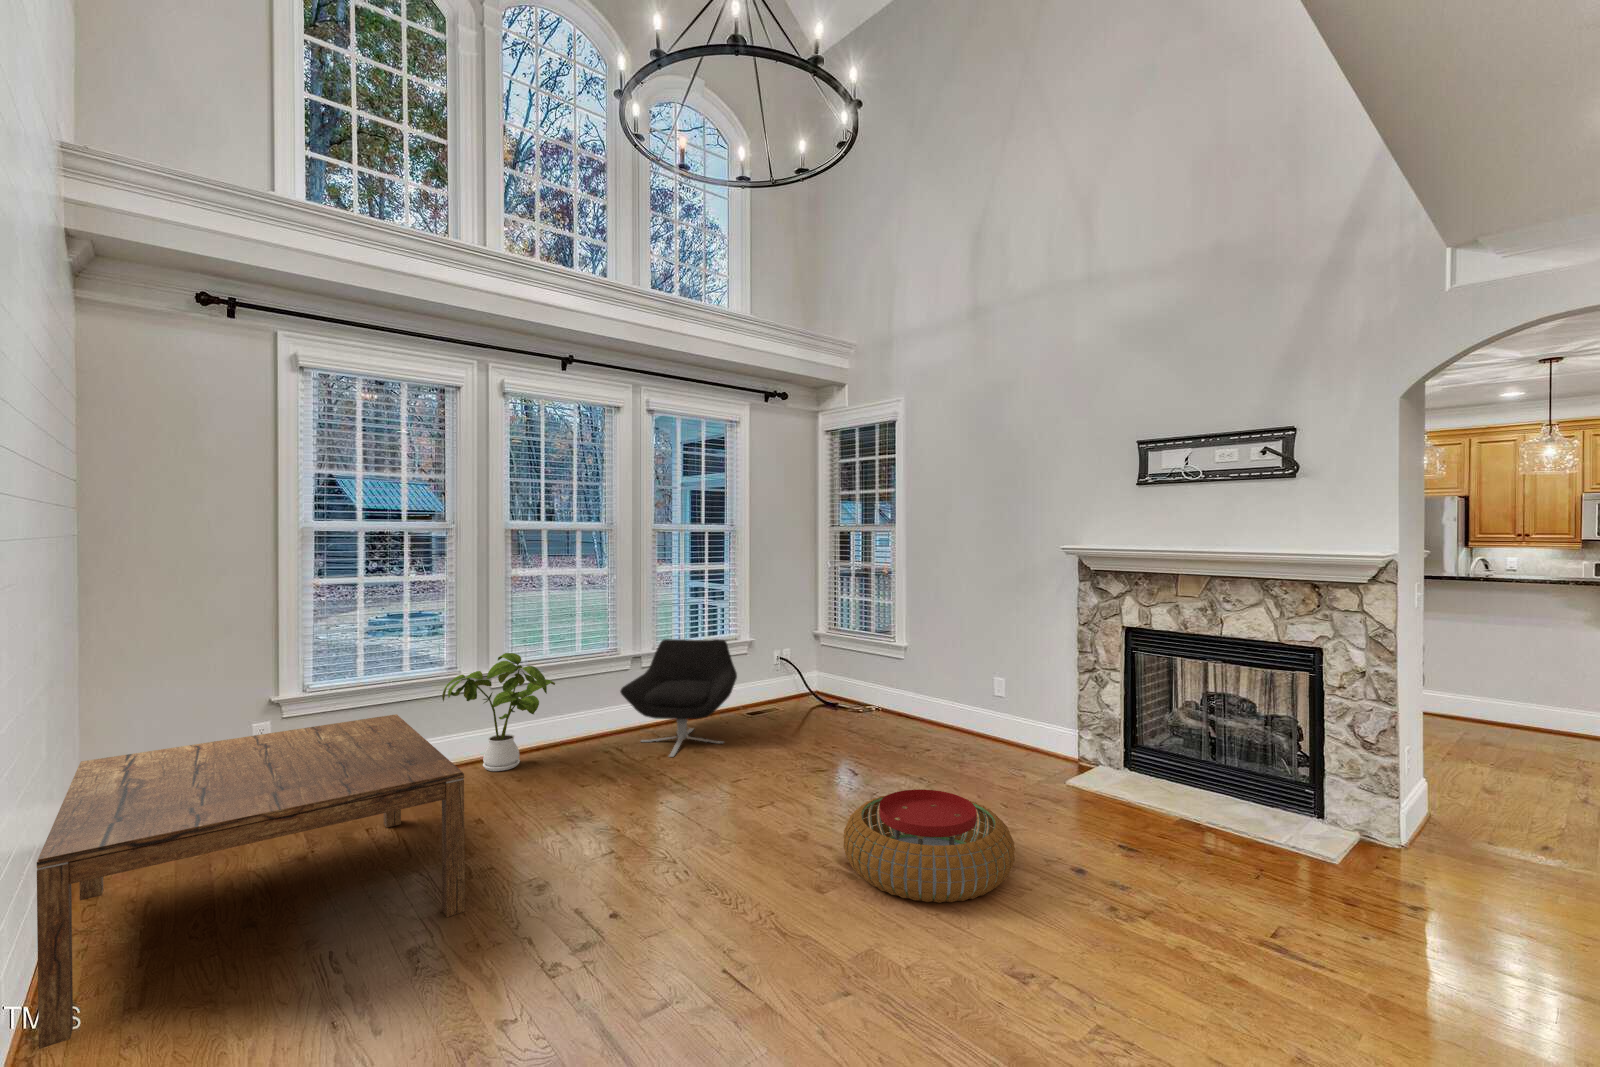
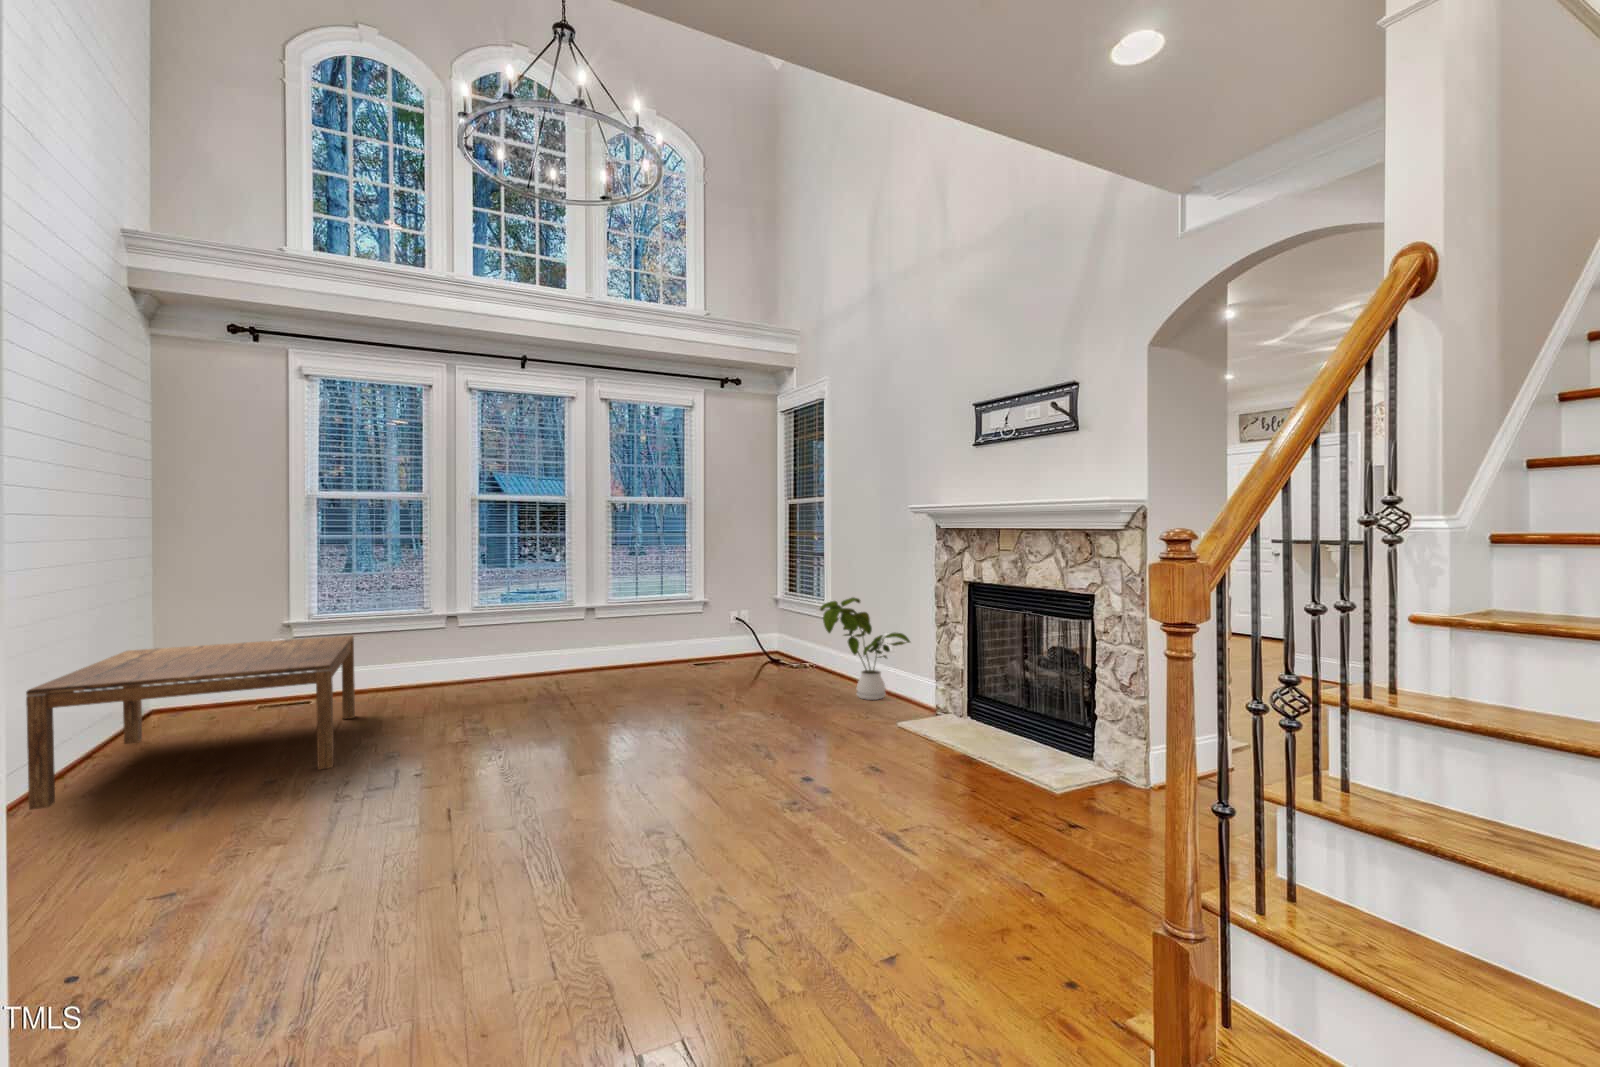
lounge chair: present [620,639,737,757] -> none [564,595,674,689]
house plant: present [442,653,555,771] -> present [820,598,910,700]
pouf: present [843,789,1015,903] -> none [615,707,760,791]

